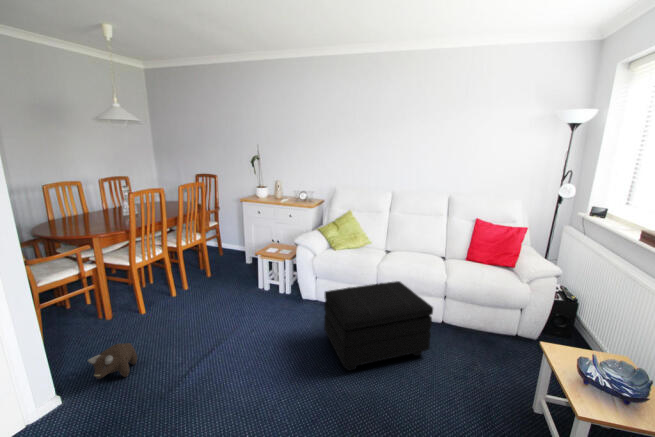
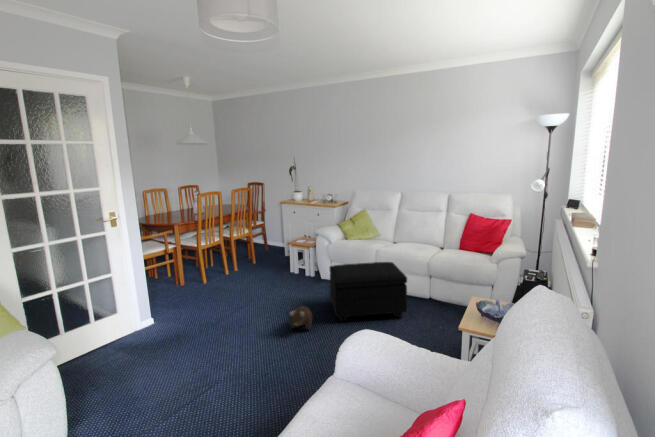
plush toy: present [88,343,137,379] -> present [289,306,313,330]

